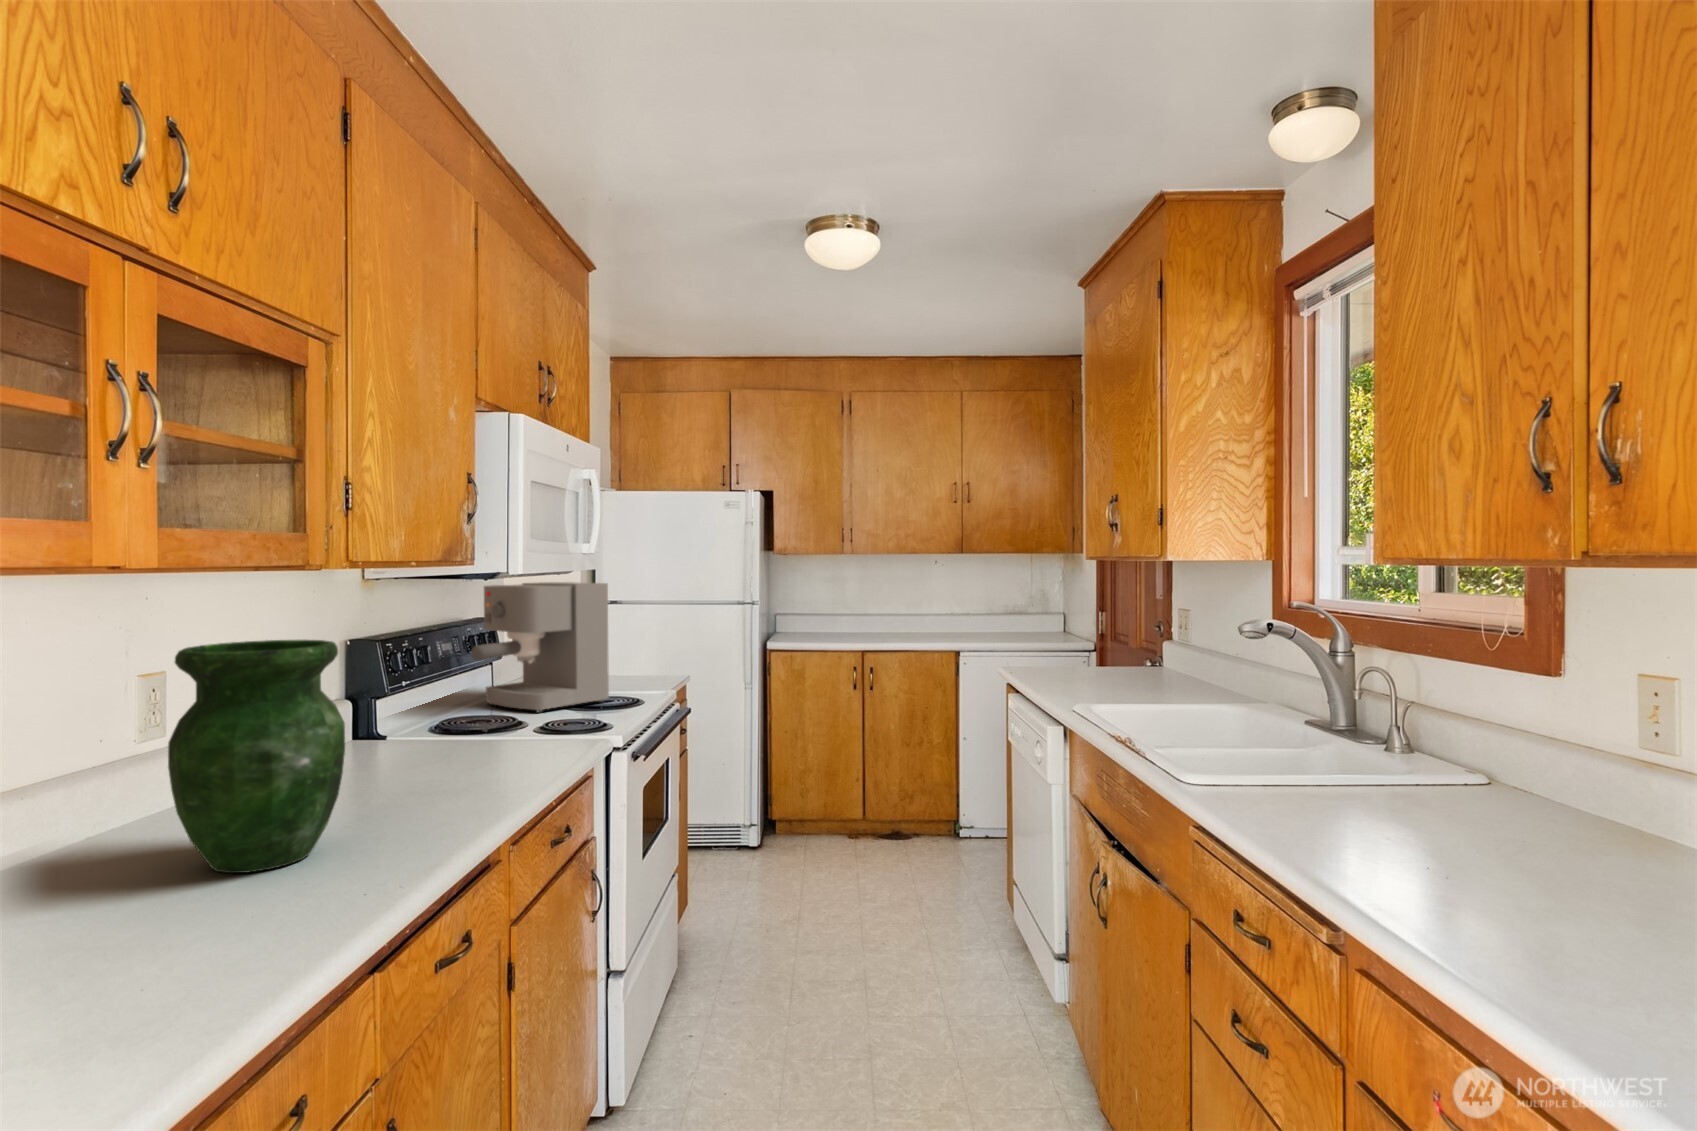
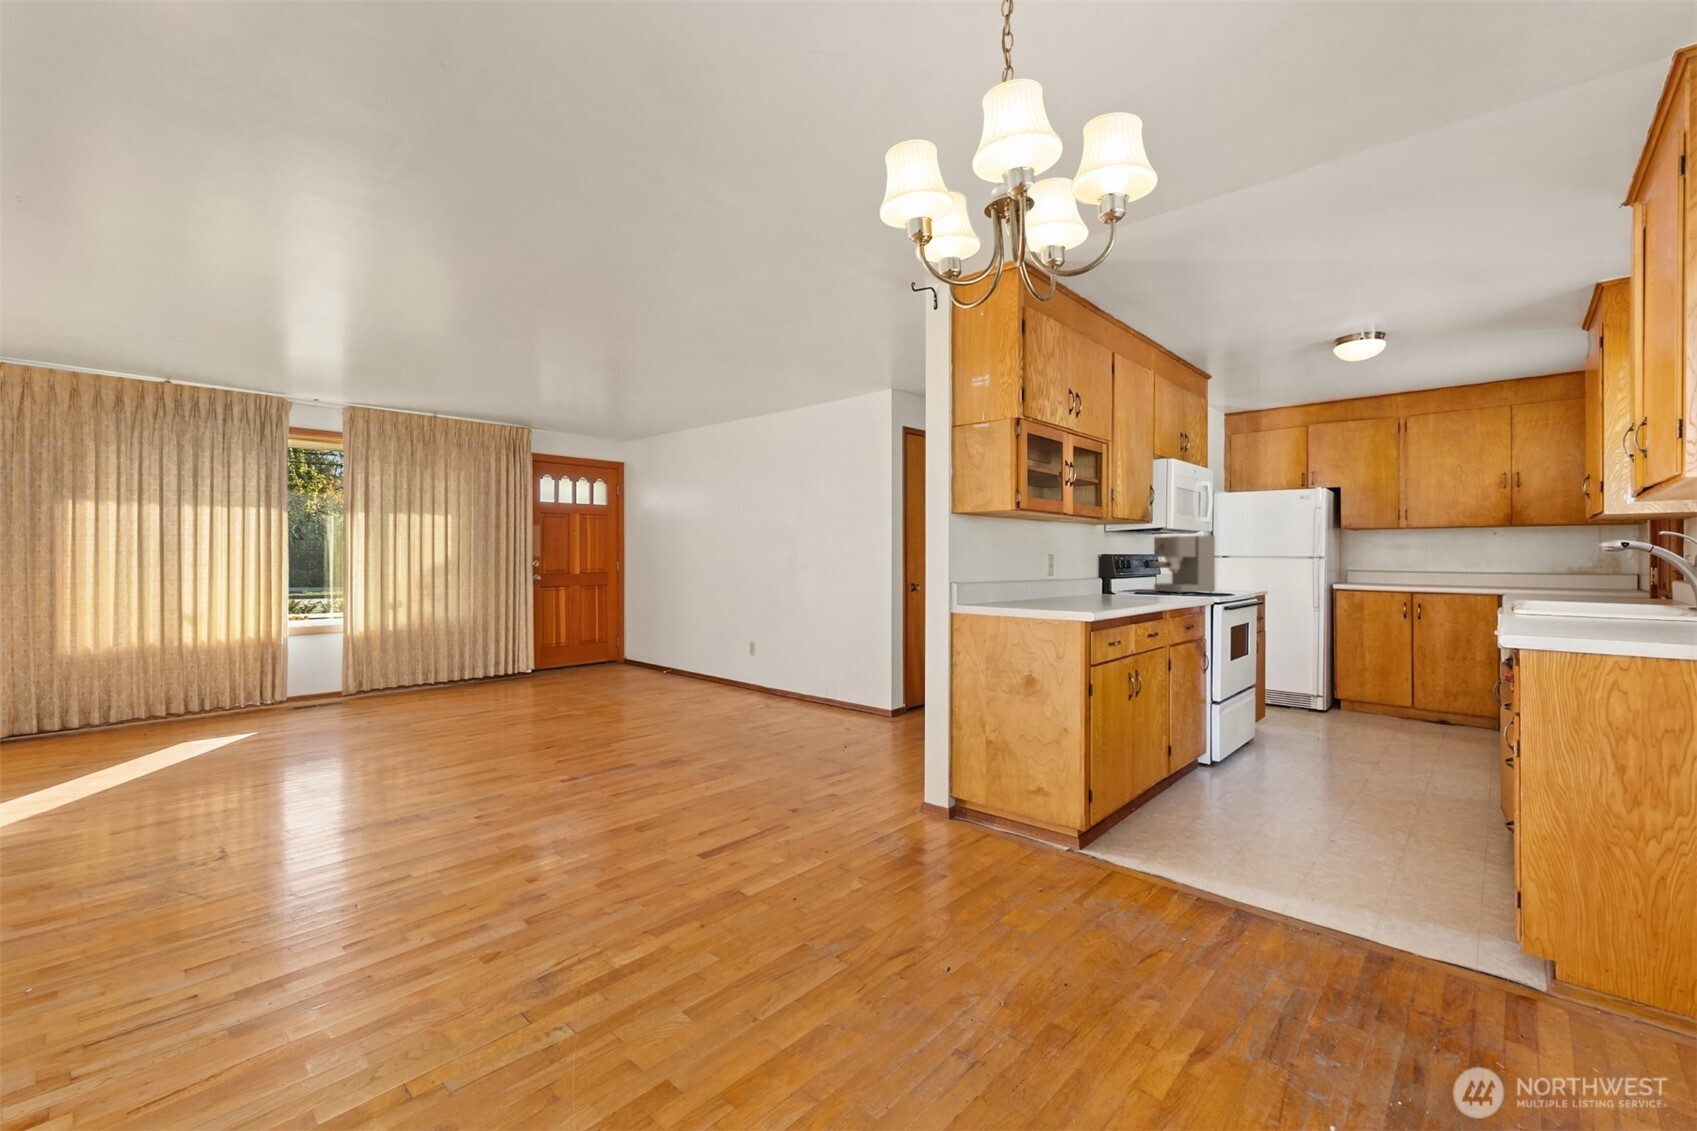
vase: present [168,640,345,873] -> none [1072,539,1118,603]

